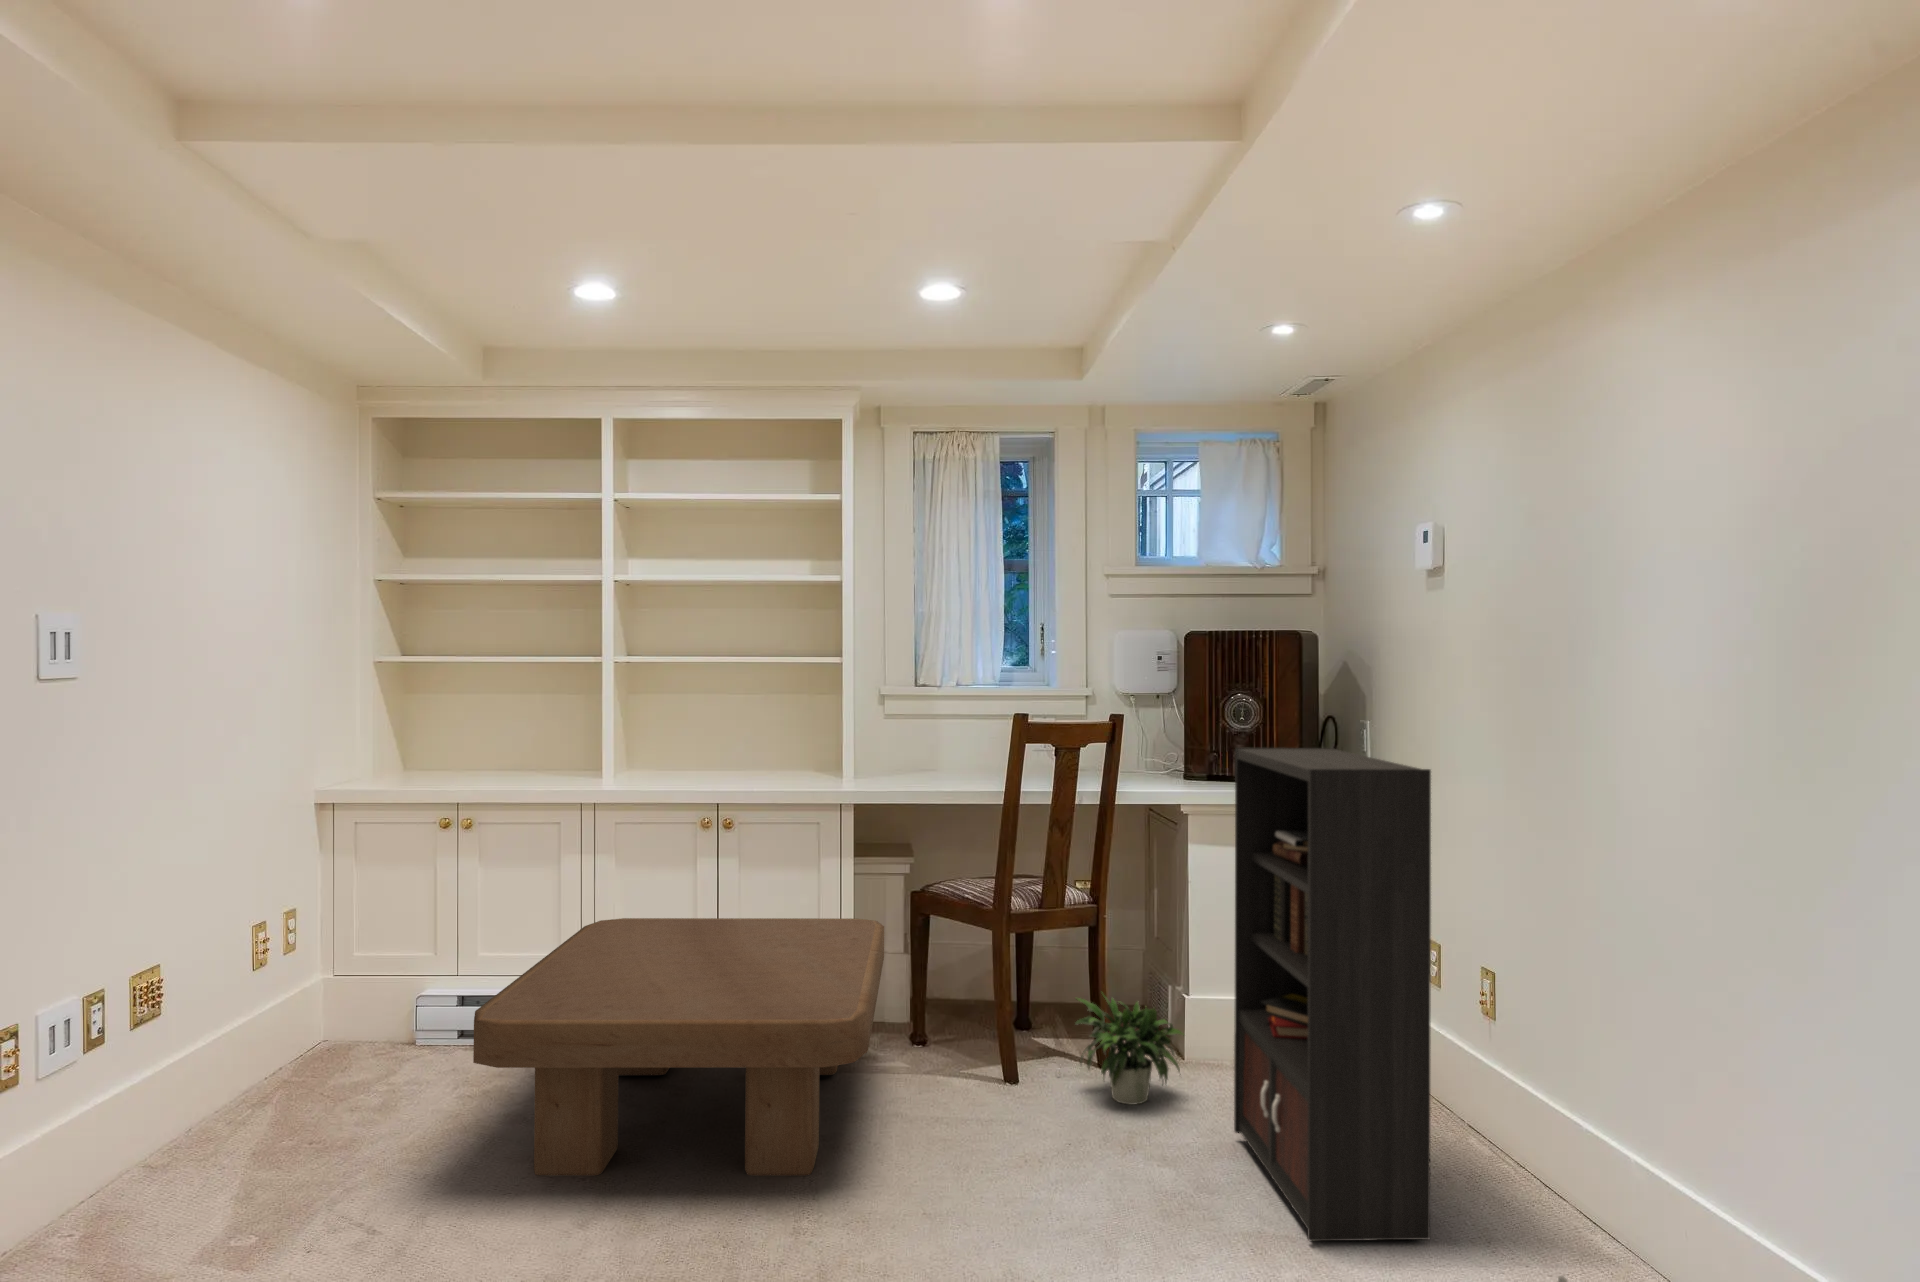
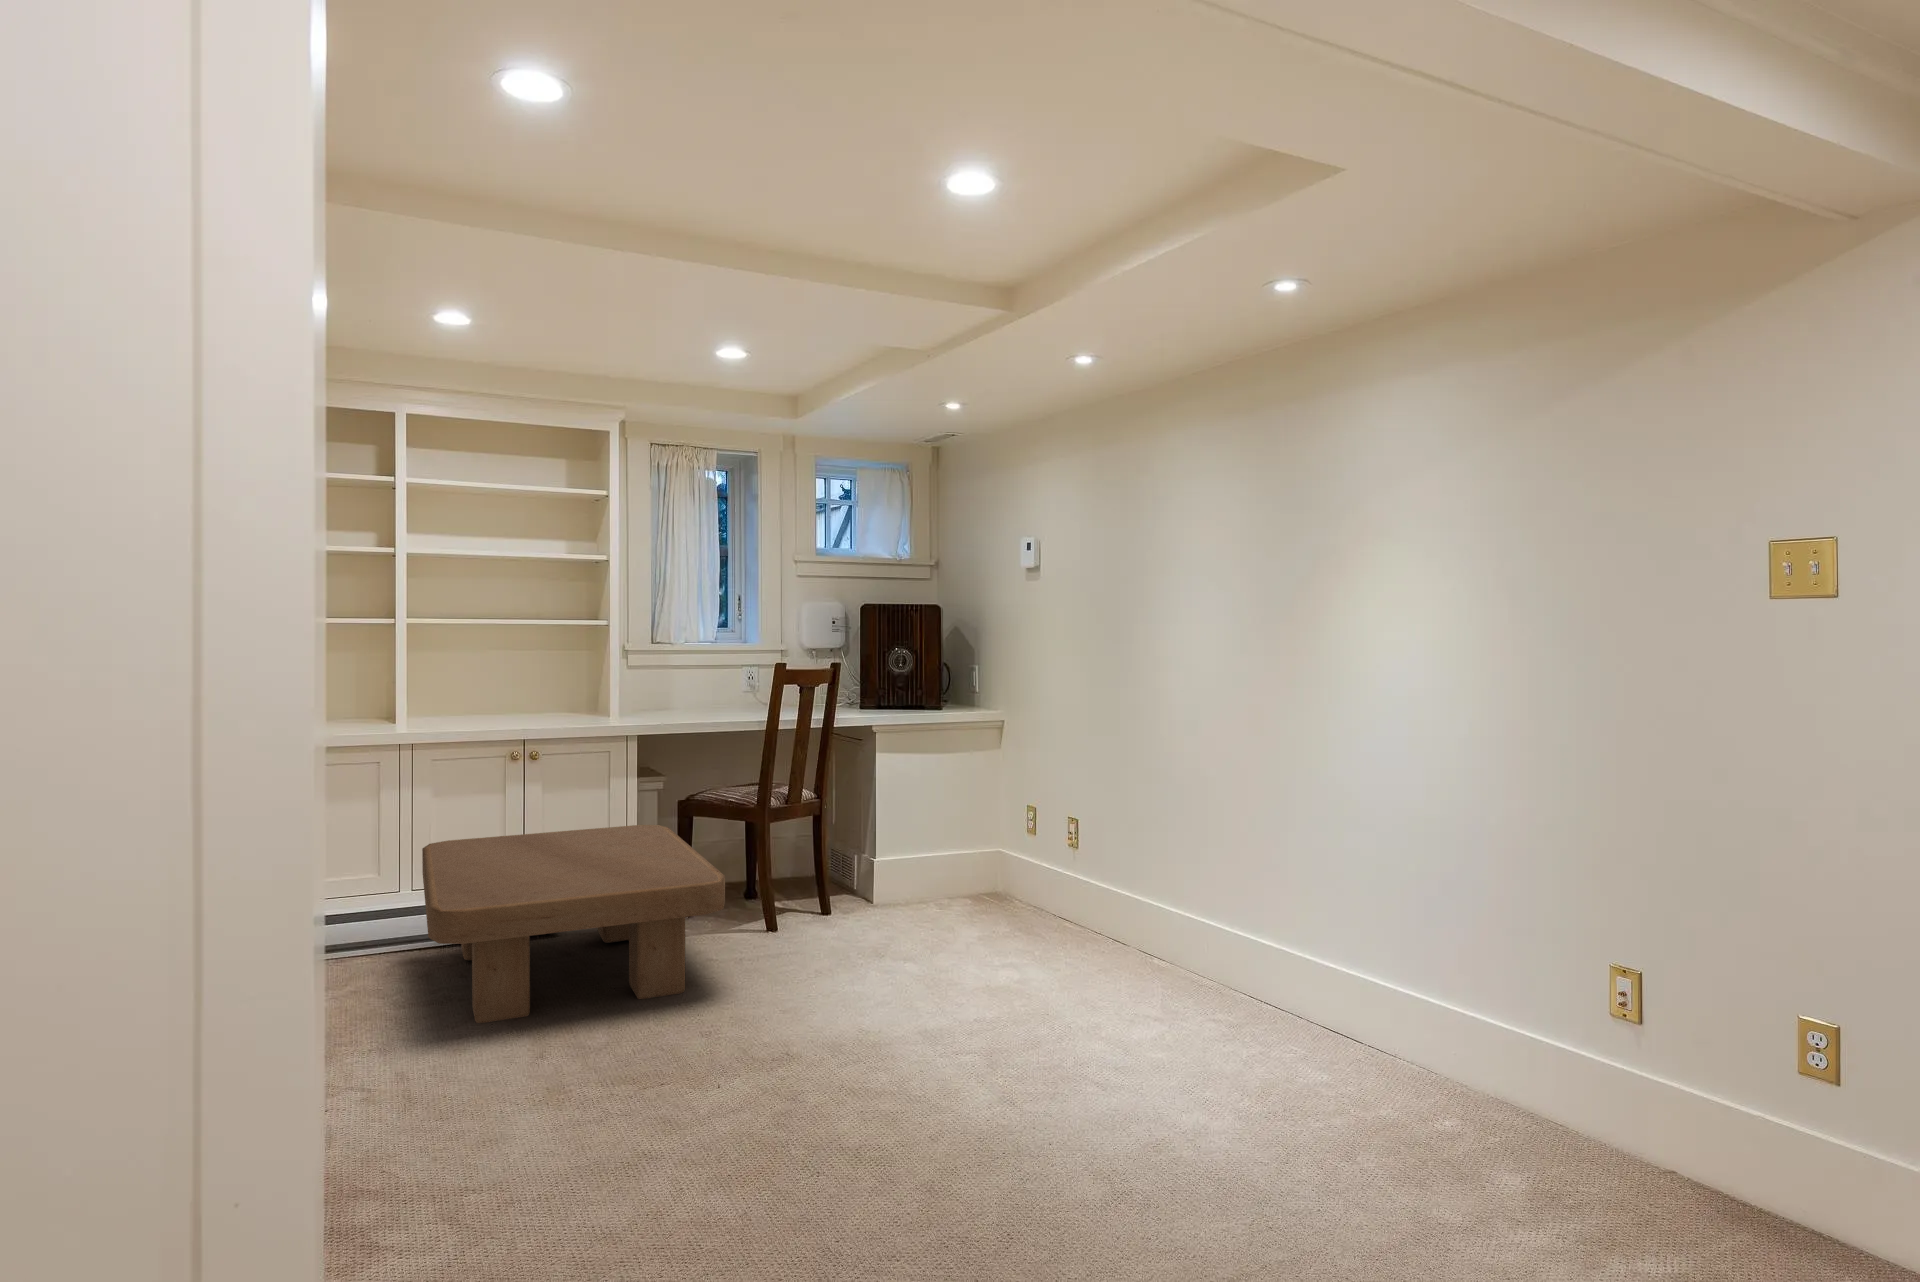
bookcase: present [1234,748,1567,1282] -> none [936,686,1141,975]
potted plant: present [1075,992,1184,1105] -> none [800,857,895,928]

